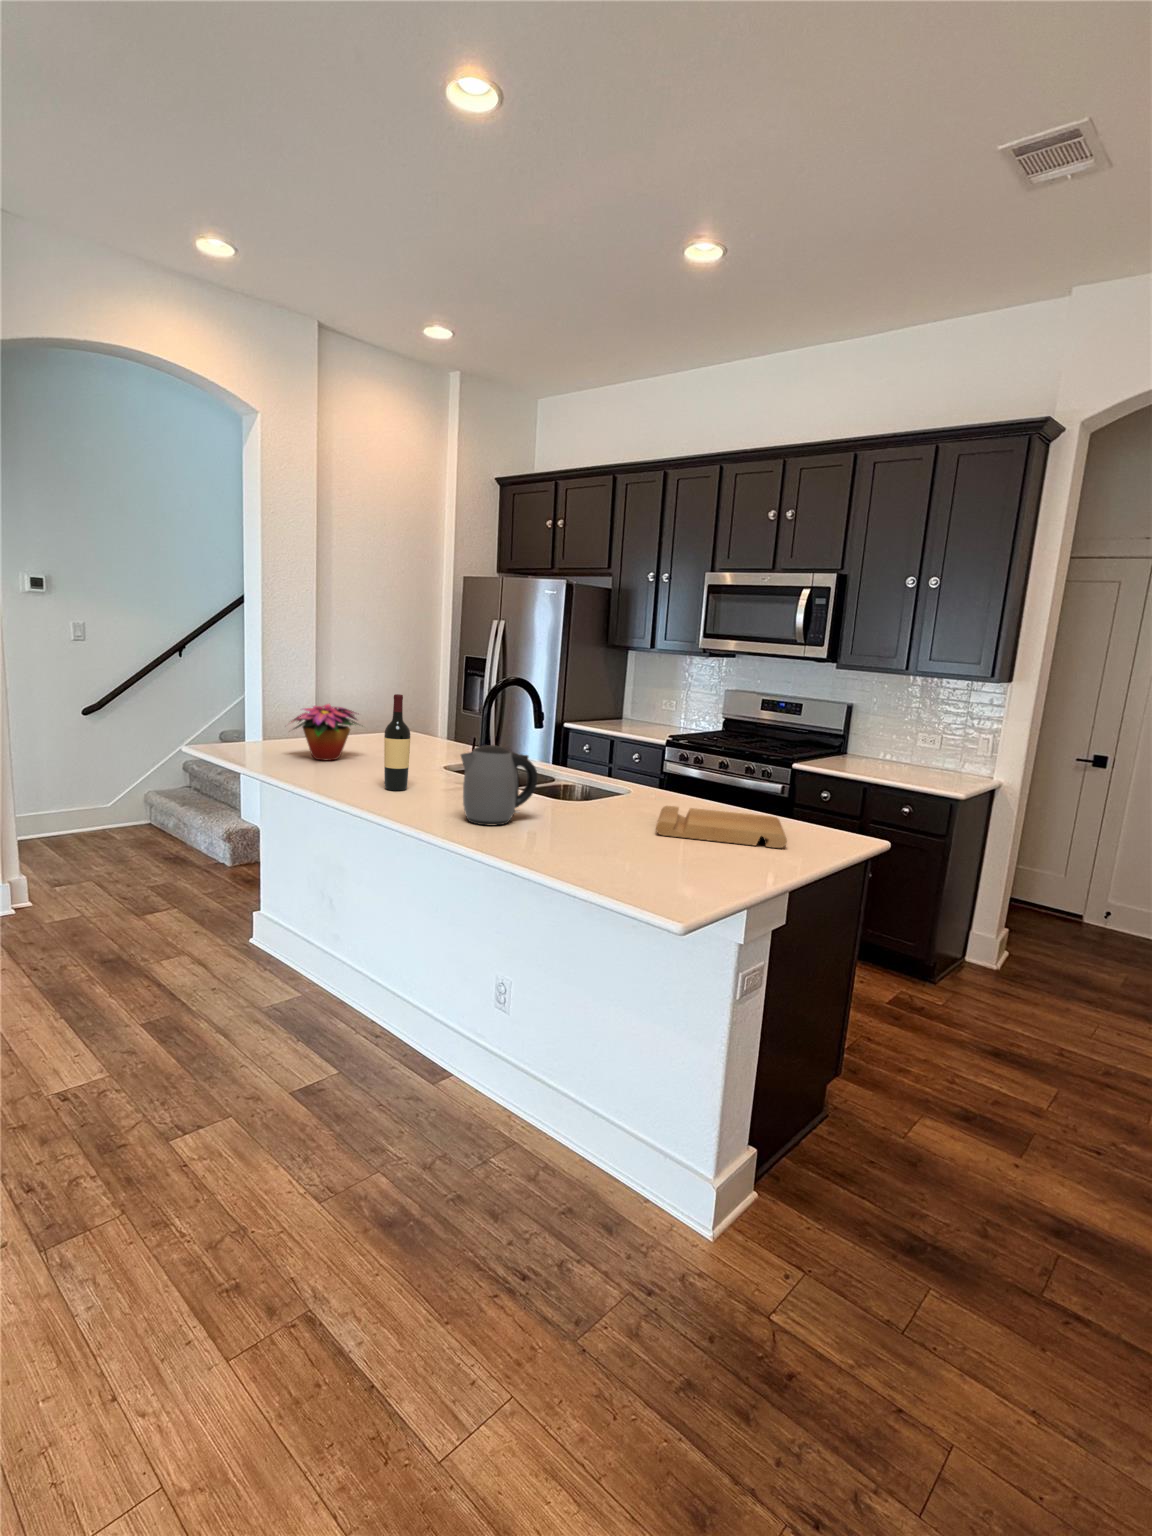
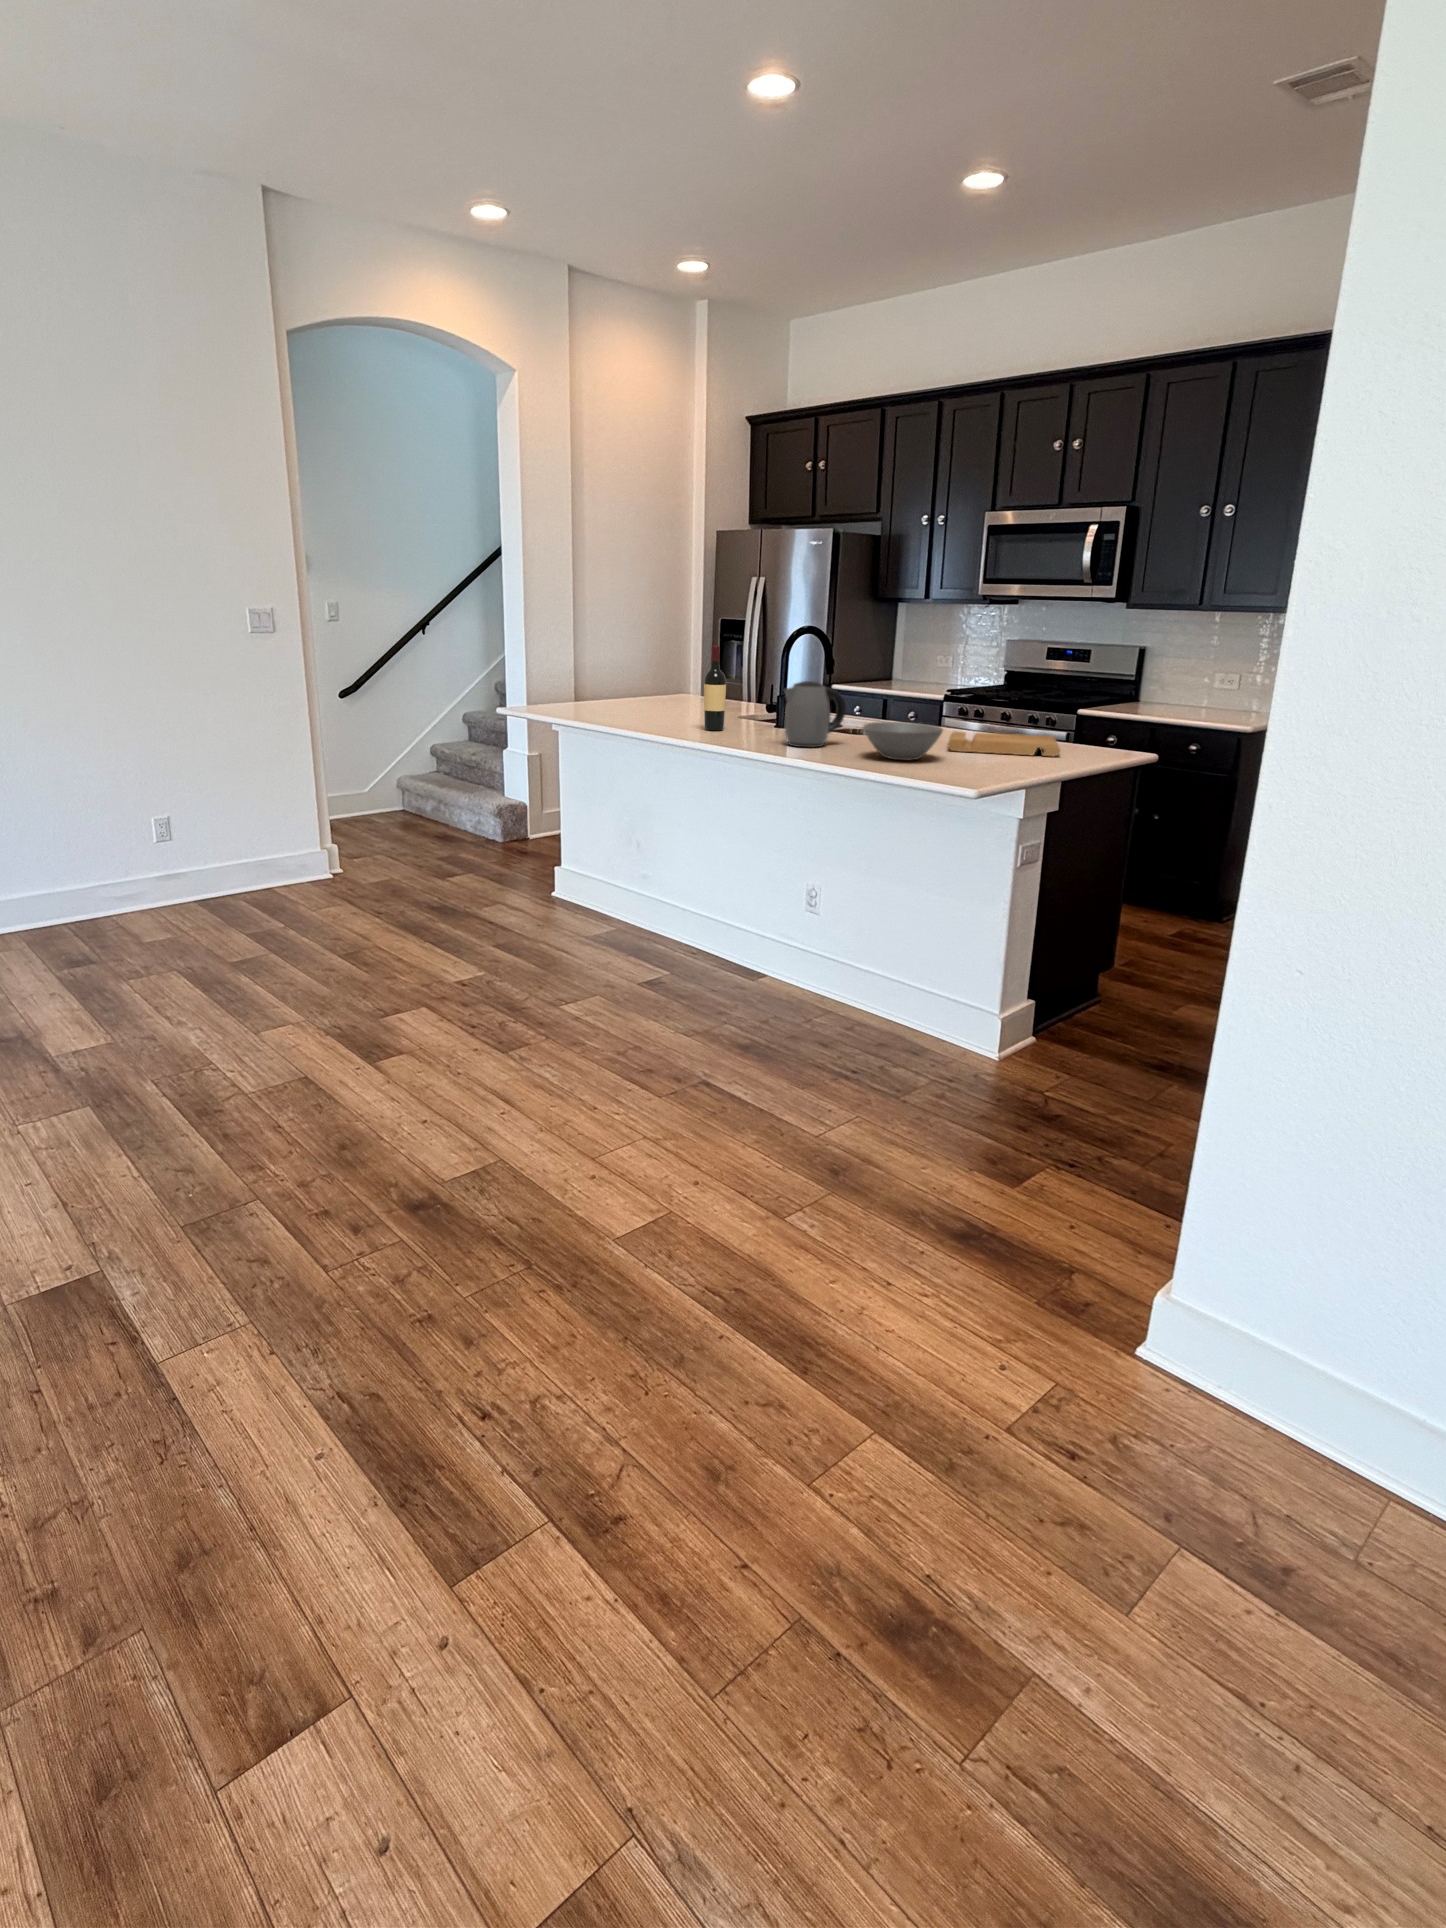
flower arrangement: present [291,704,357,761] -> none [595,662,670,715]
bowl: none [548,801,648,855] -> present [863,722,943,760]

